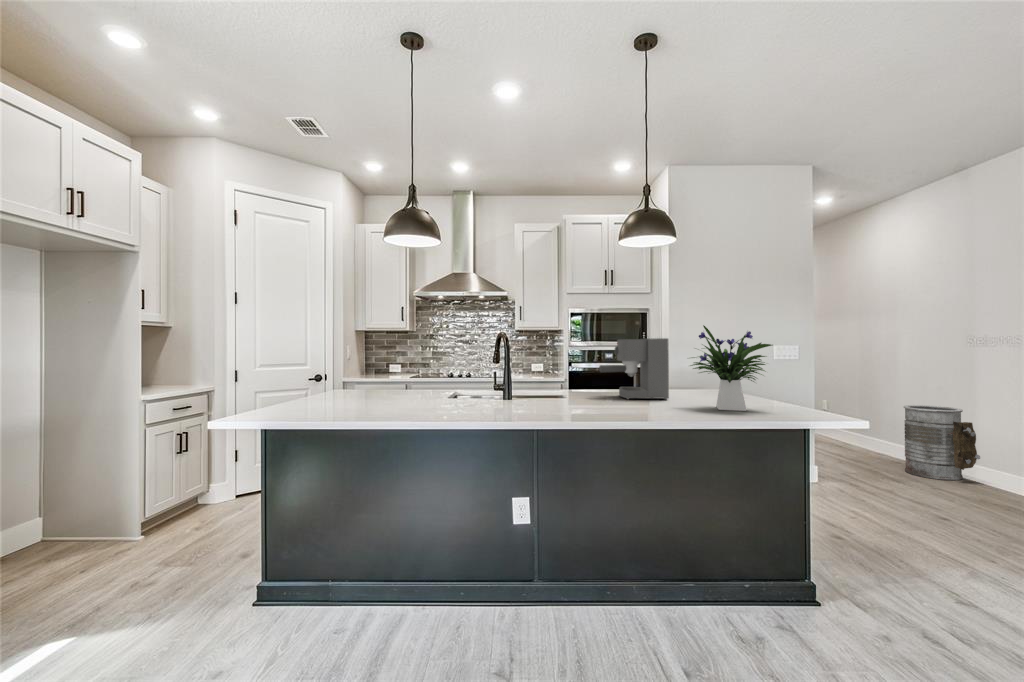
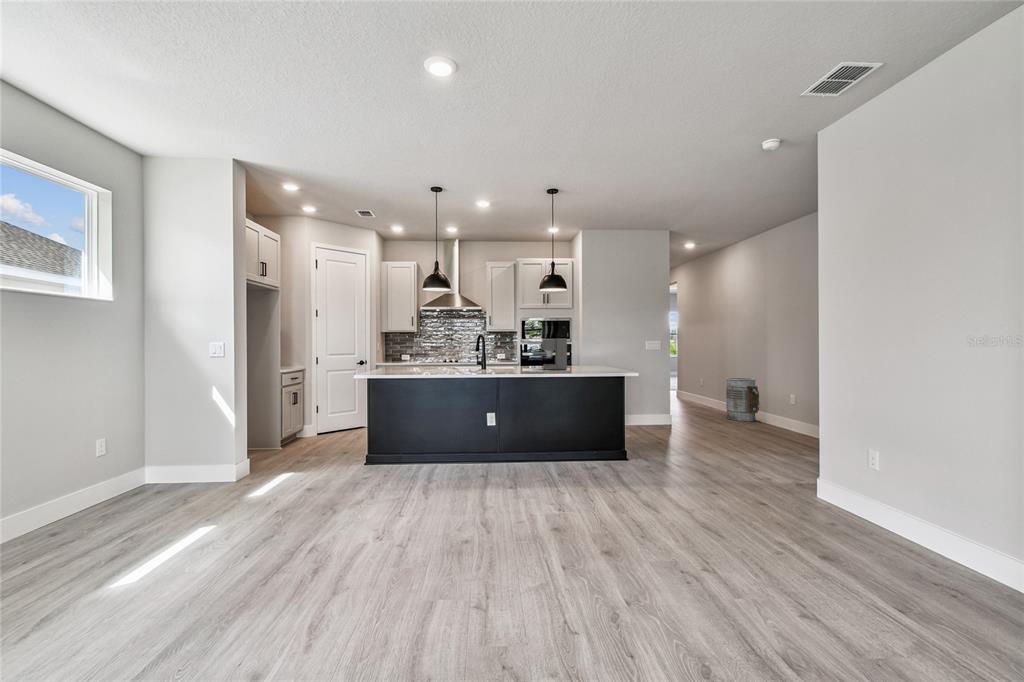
flower arrangement: present [690,325,772,411] -> none [572,333,610,373]

